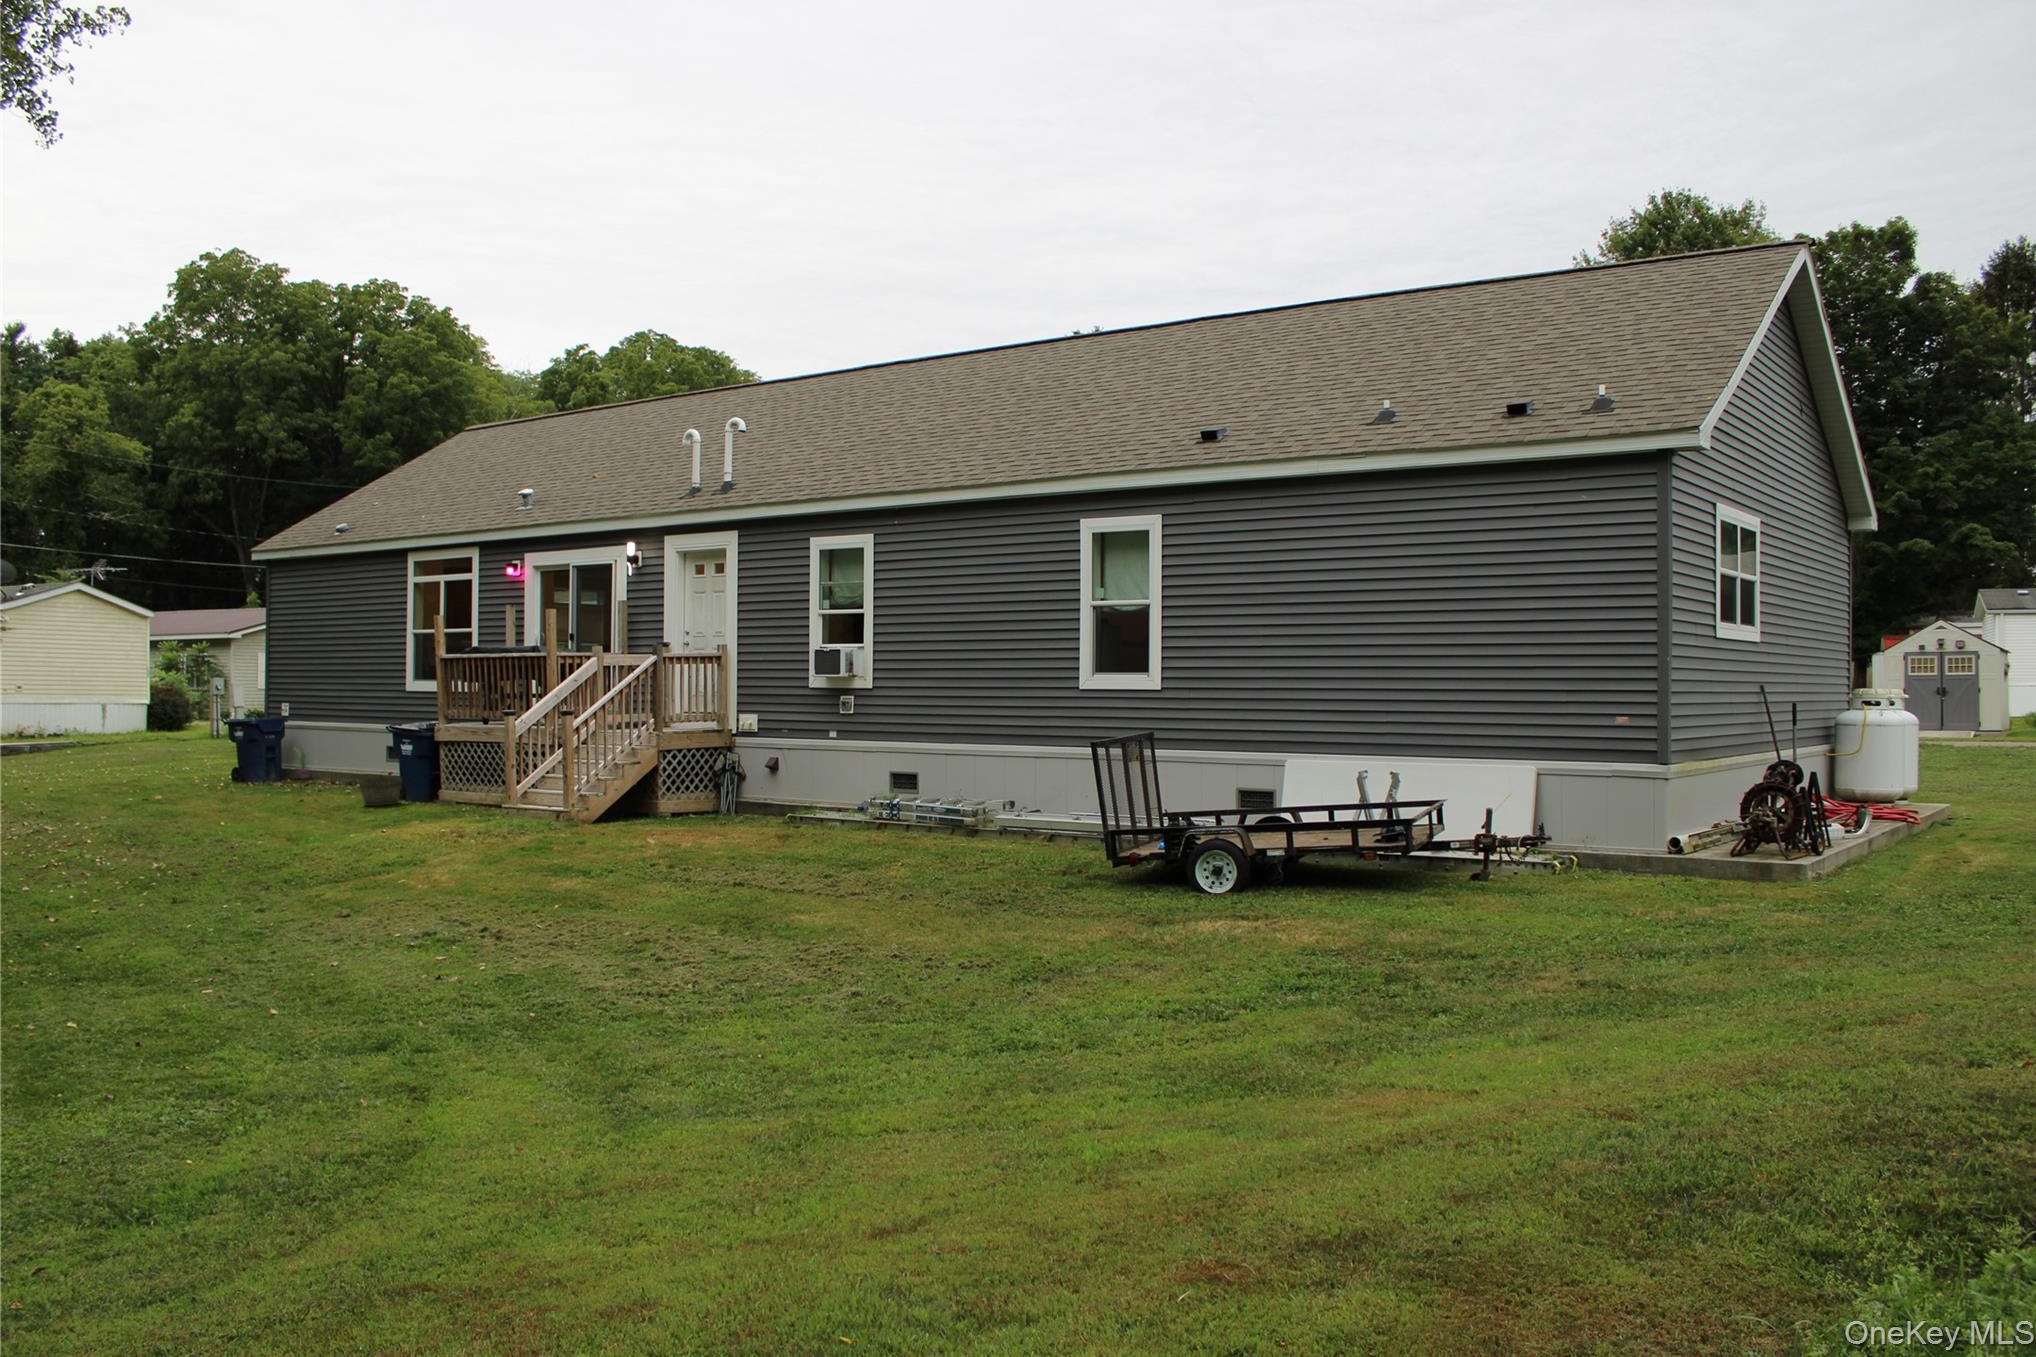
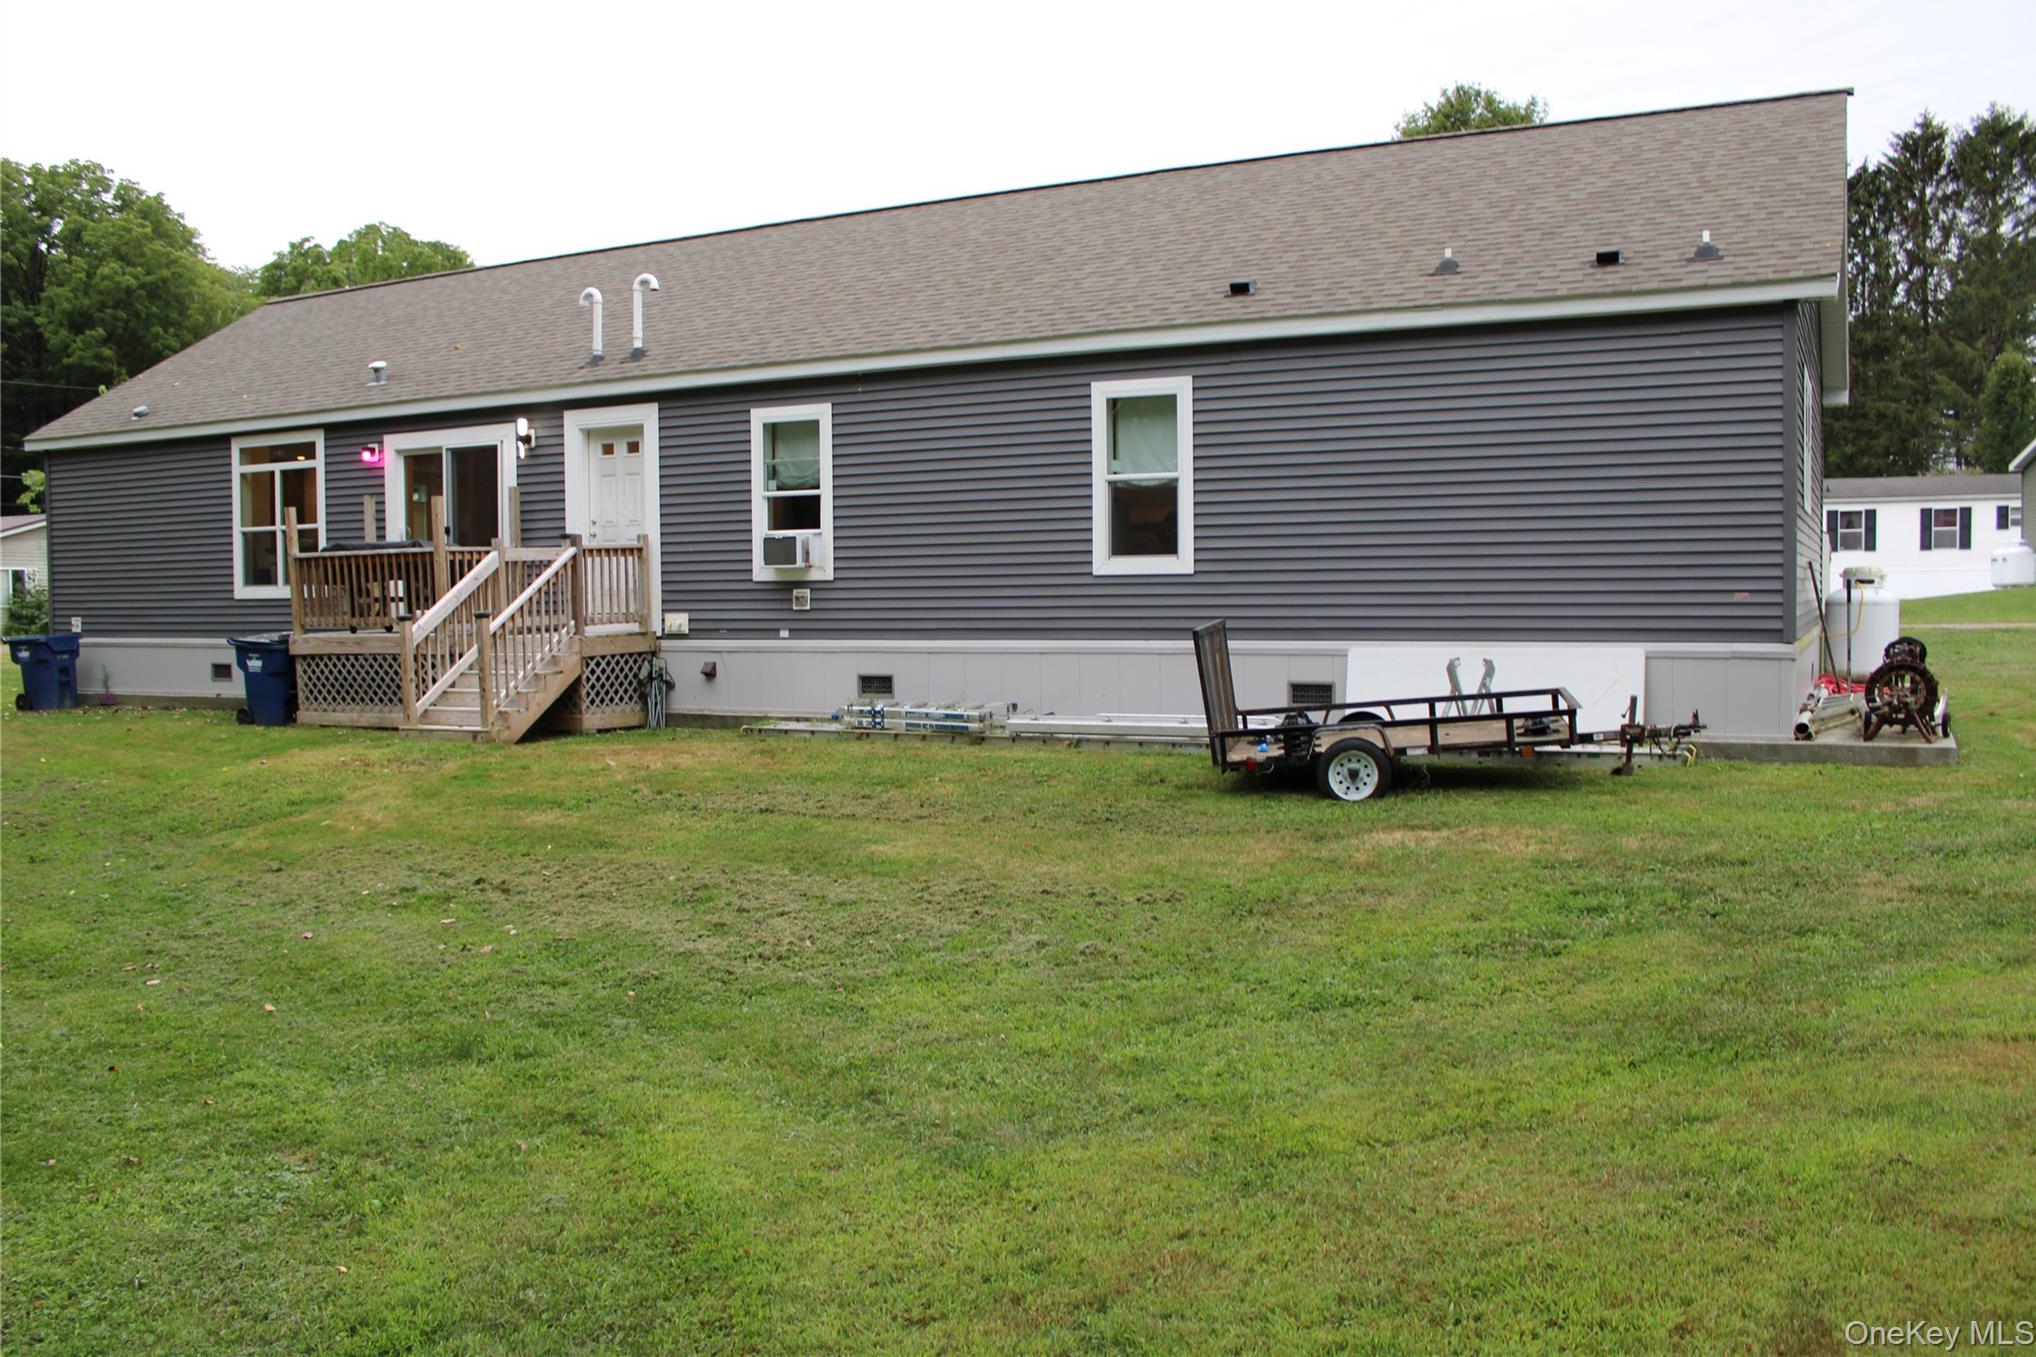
wooden bucket: present [359,772,402,806] -> none [200,689,255,732]

